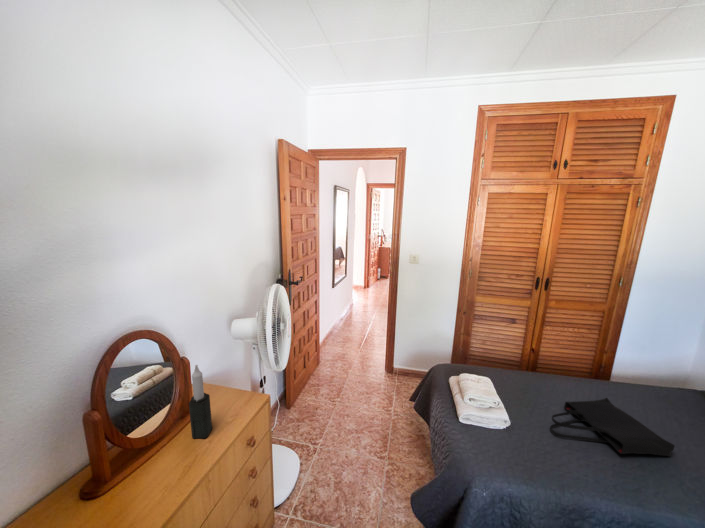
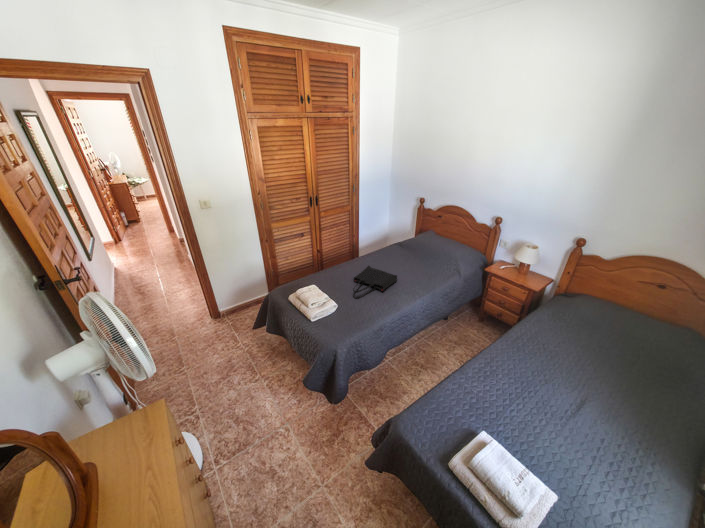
candle: present [189,365,212,439] -> none [105,423,150,482]

